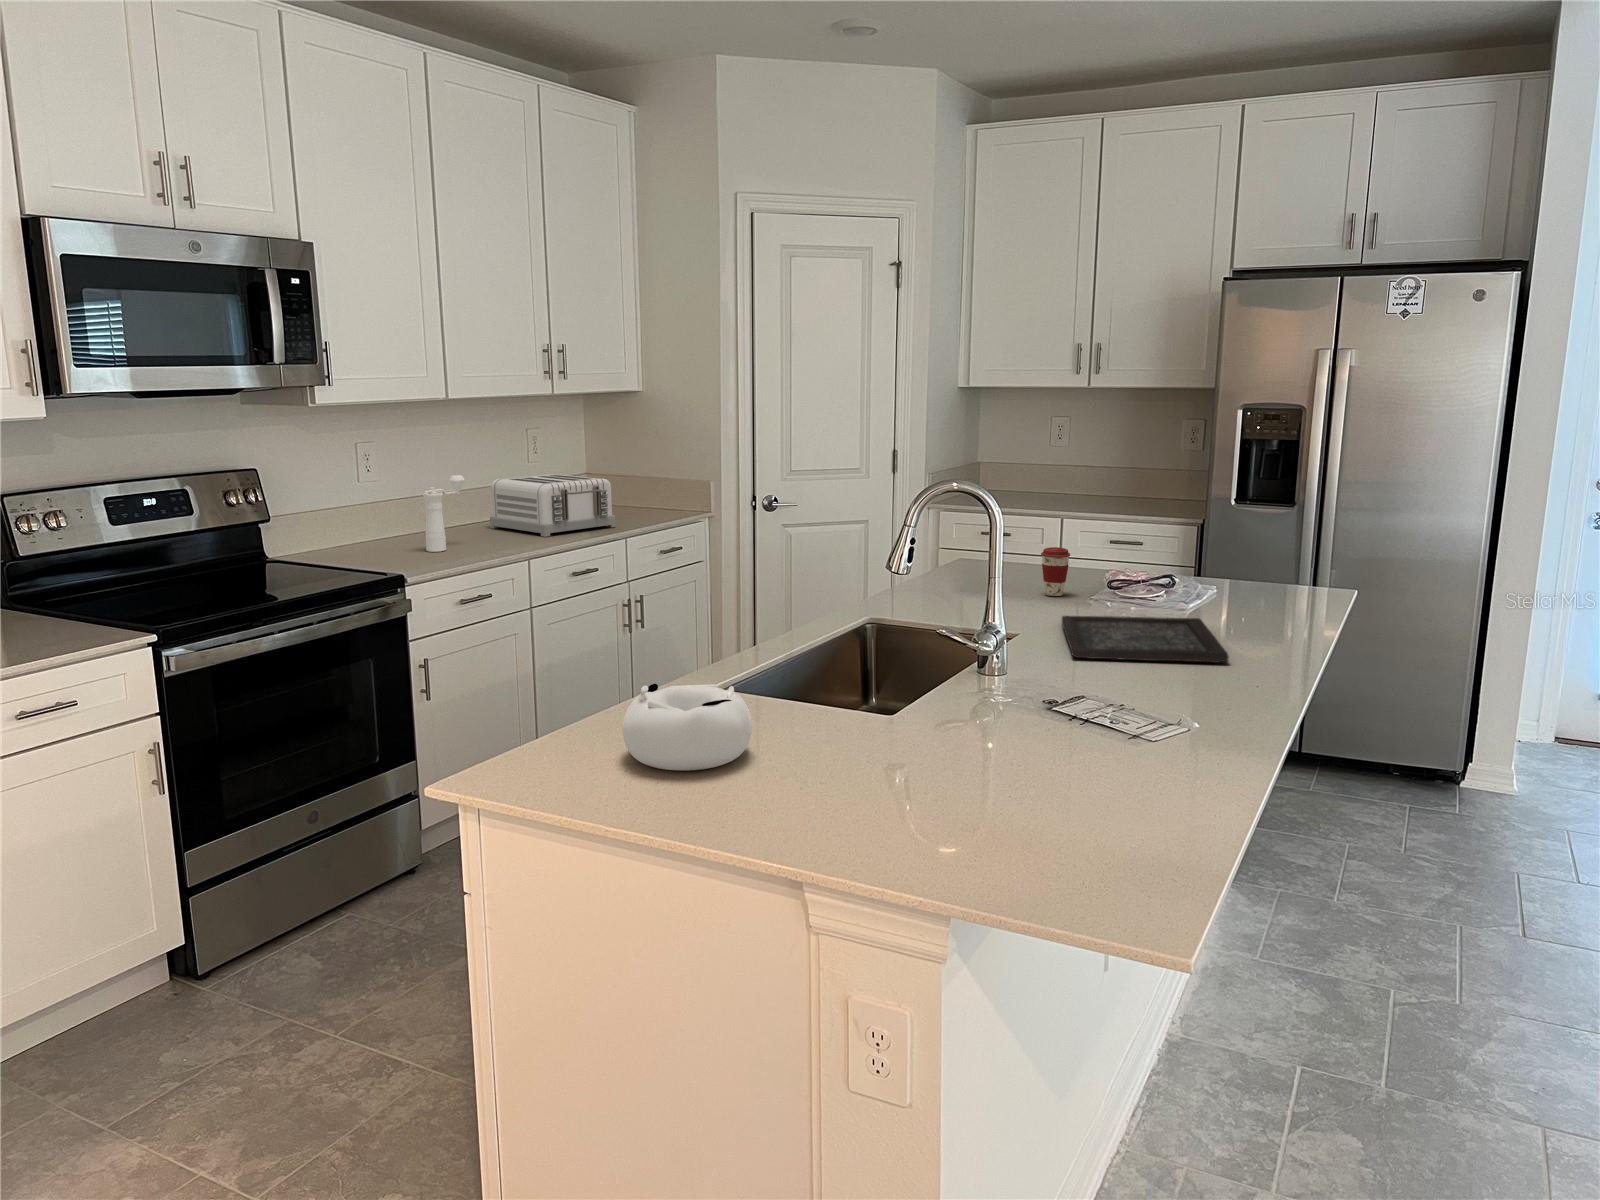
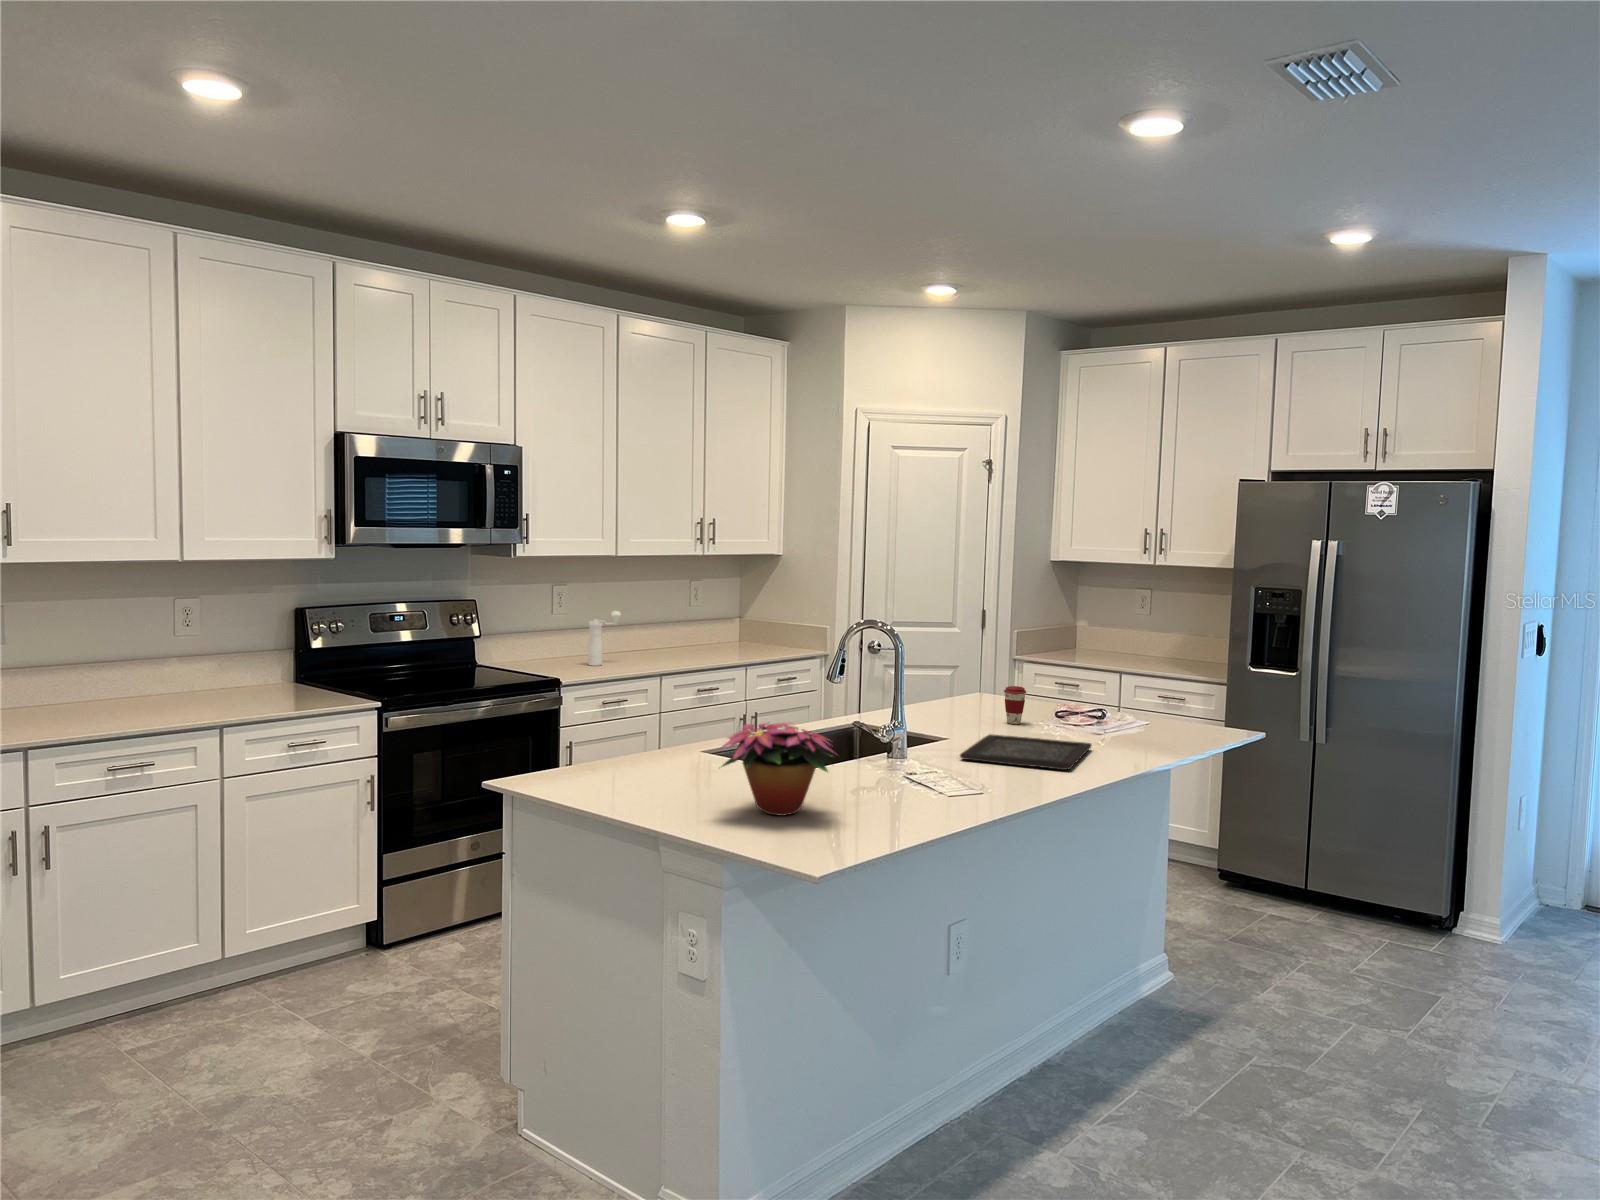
toaster: present [490,474,616,537] -> none [648,615,739,661]
flower arrangement: none [859,642,1074,793] -> present [720,722,835,816]
decorative bowl: present [623,684,752,771] -> none [596,737,678,791]

